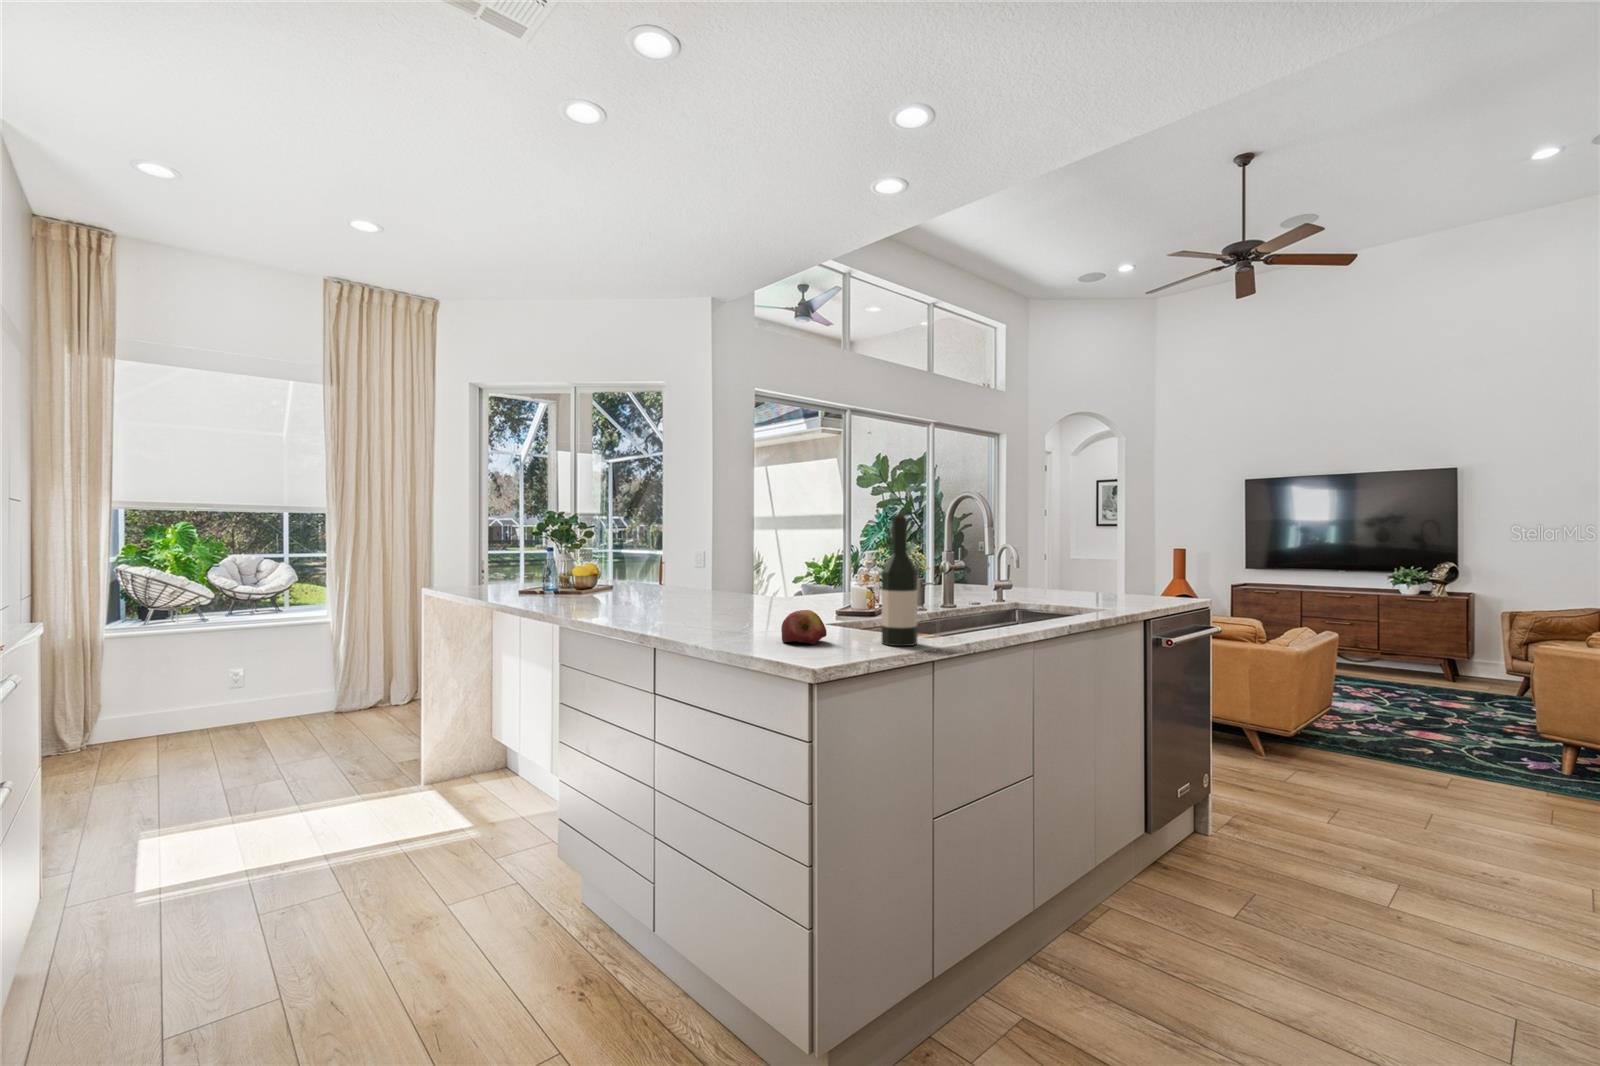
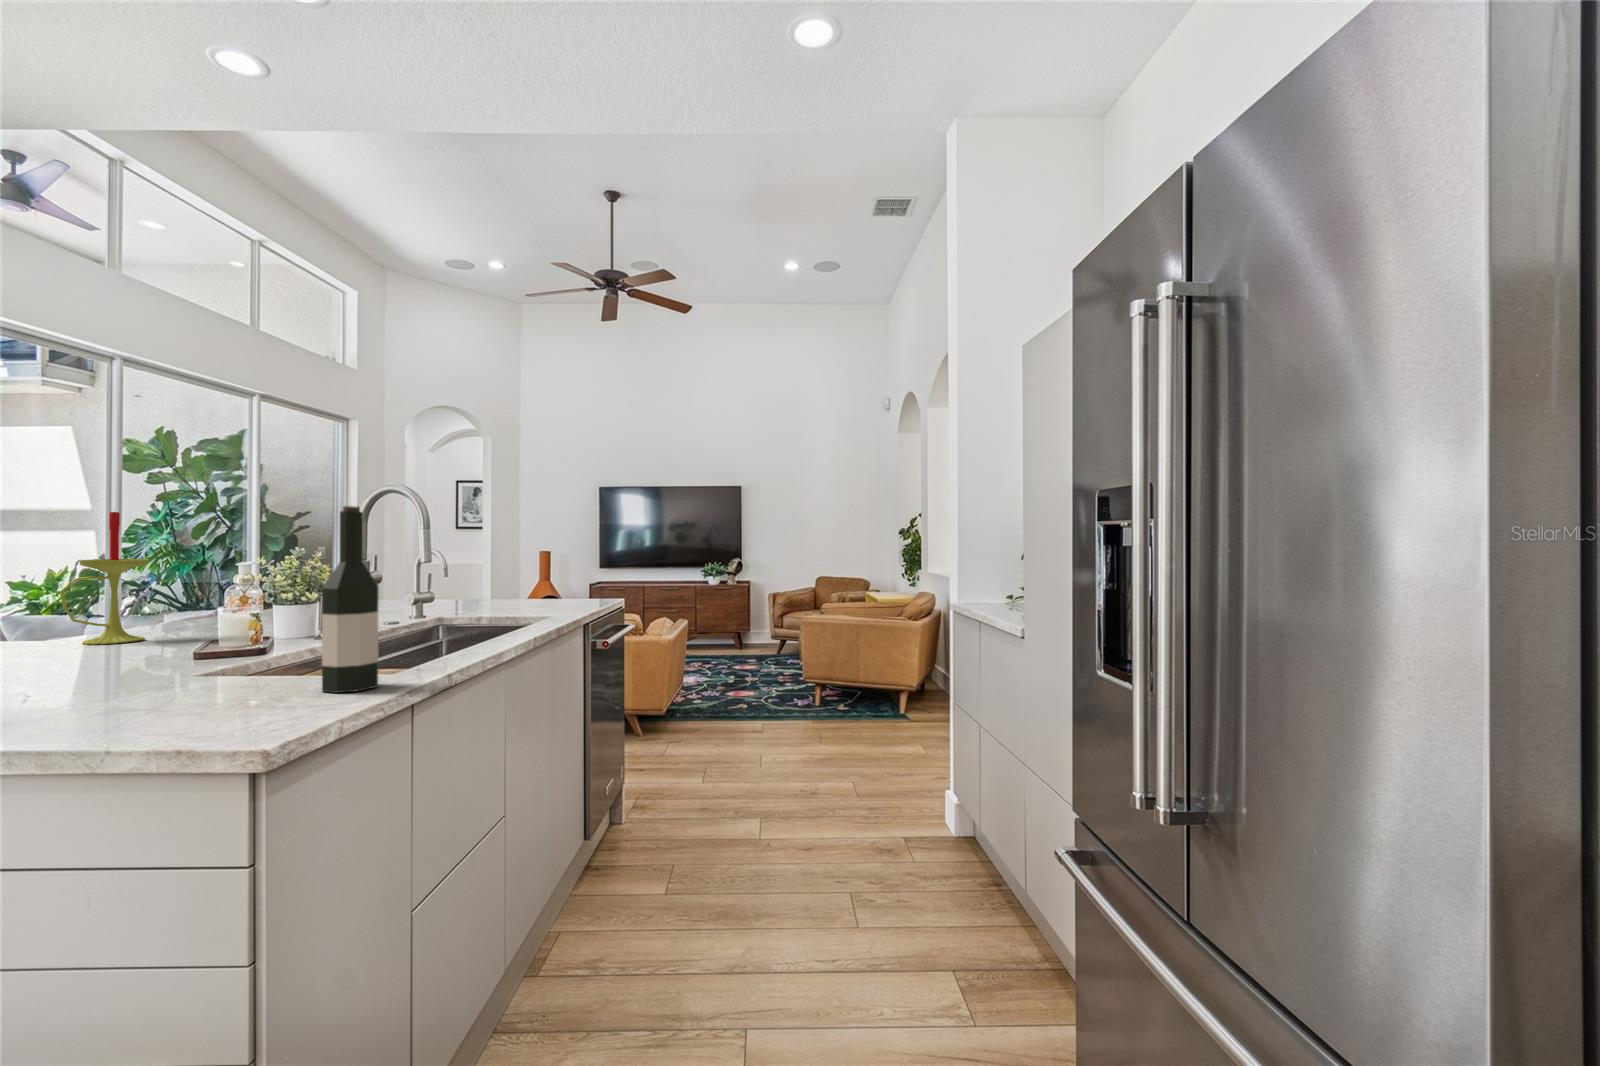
candle: none [792,516,833,602] -> present [60,512,148,644]
apple: present [781,610,827,644] -> none [124,657,224,717]

